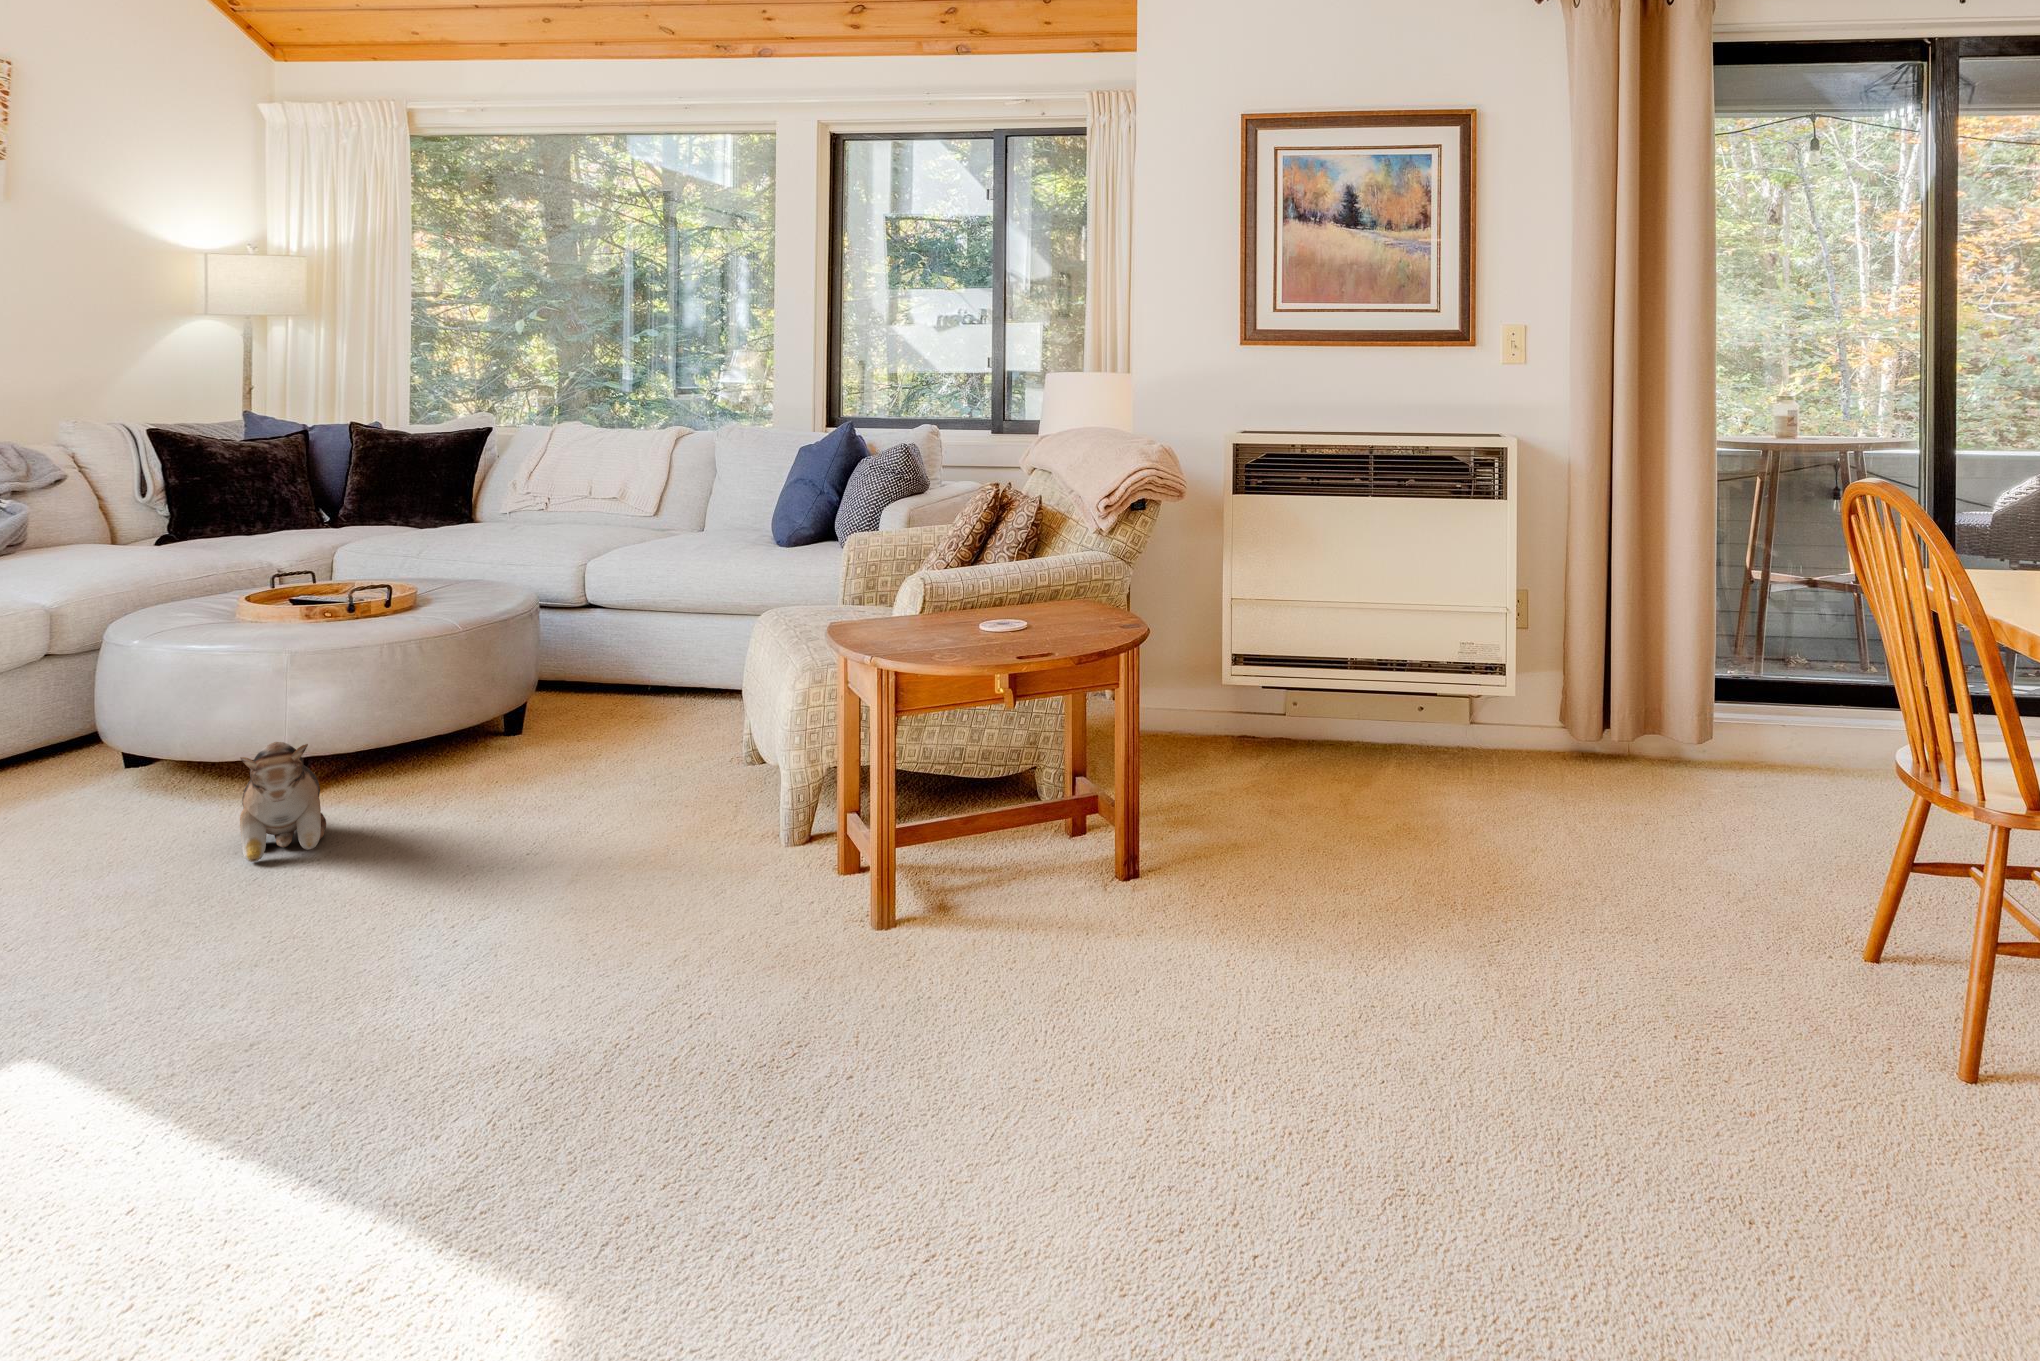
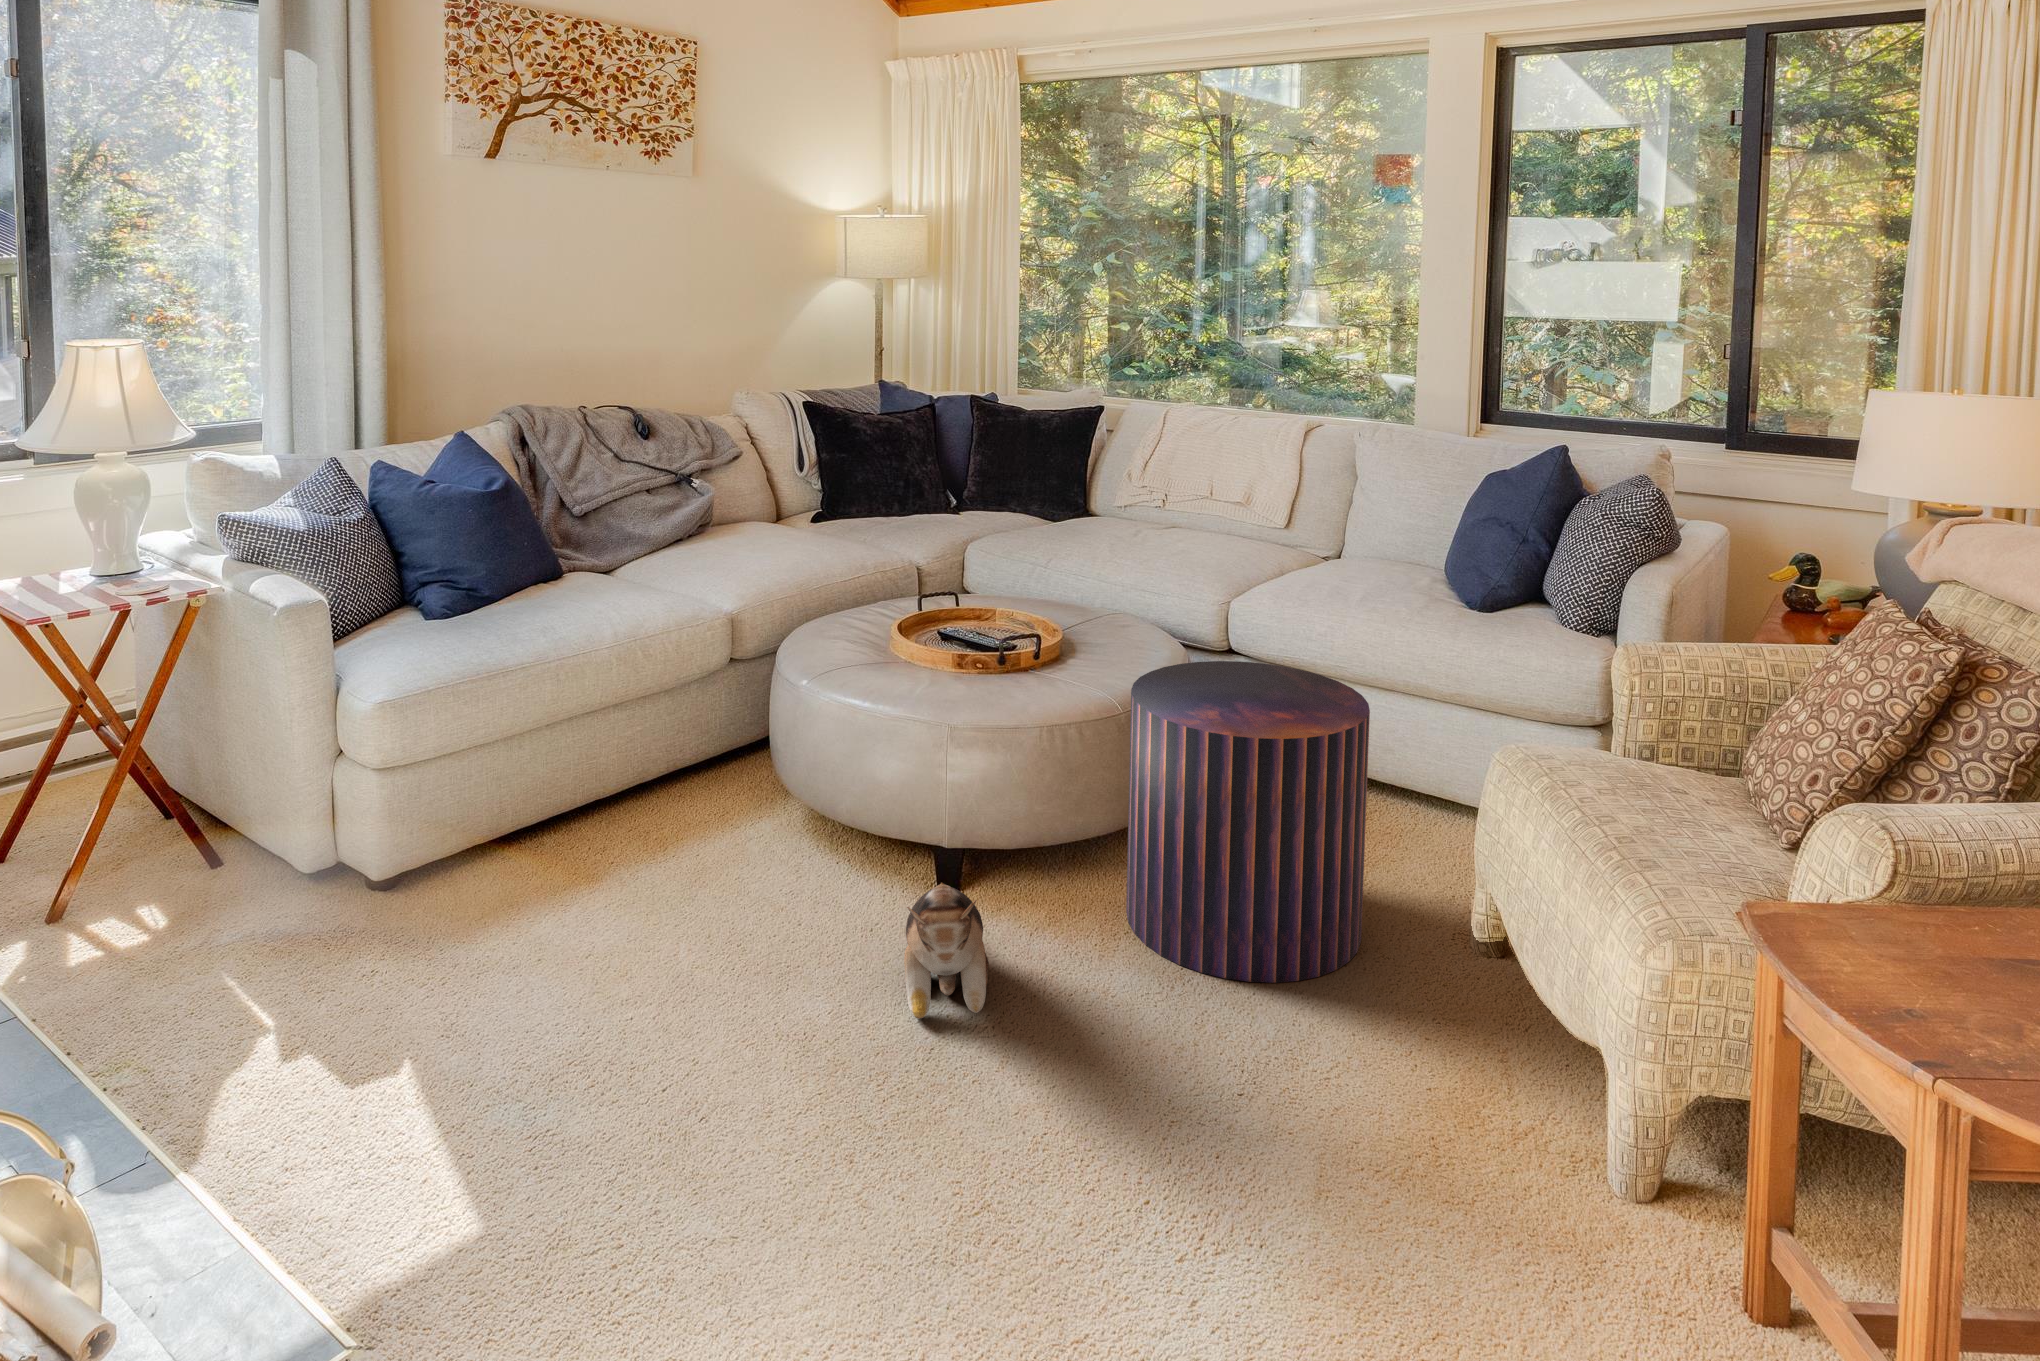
pouf: none [466,582,667,804] -> present [1126,661,1370,983]

